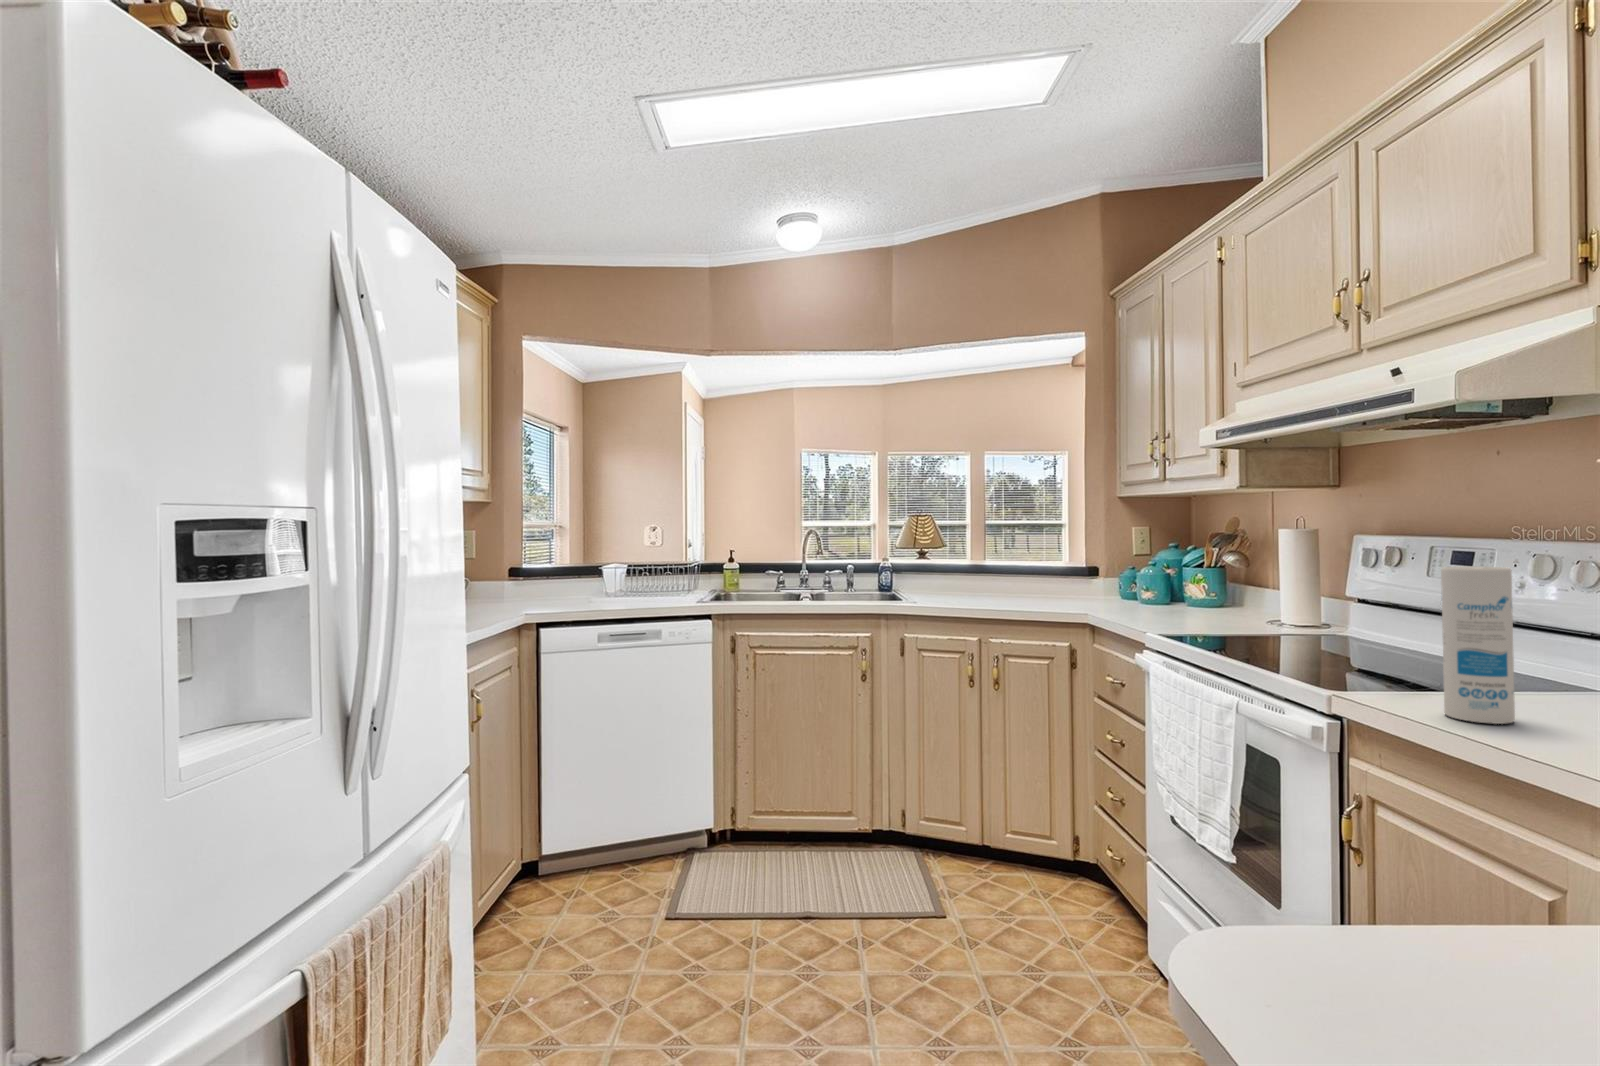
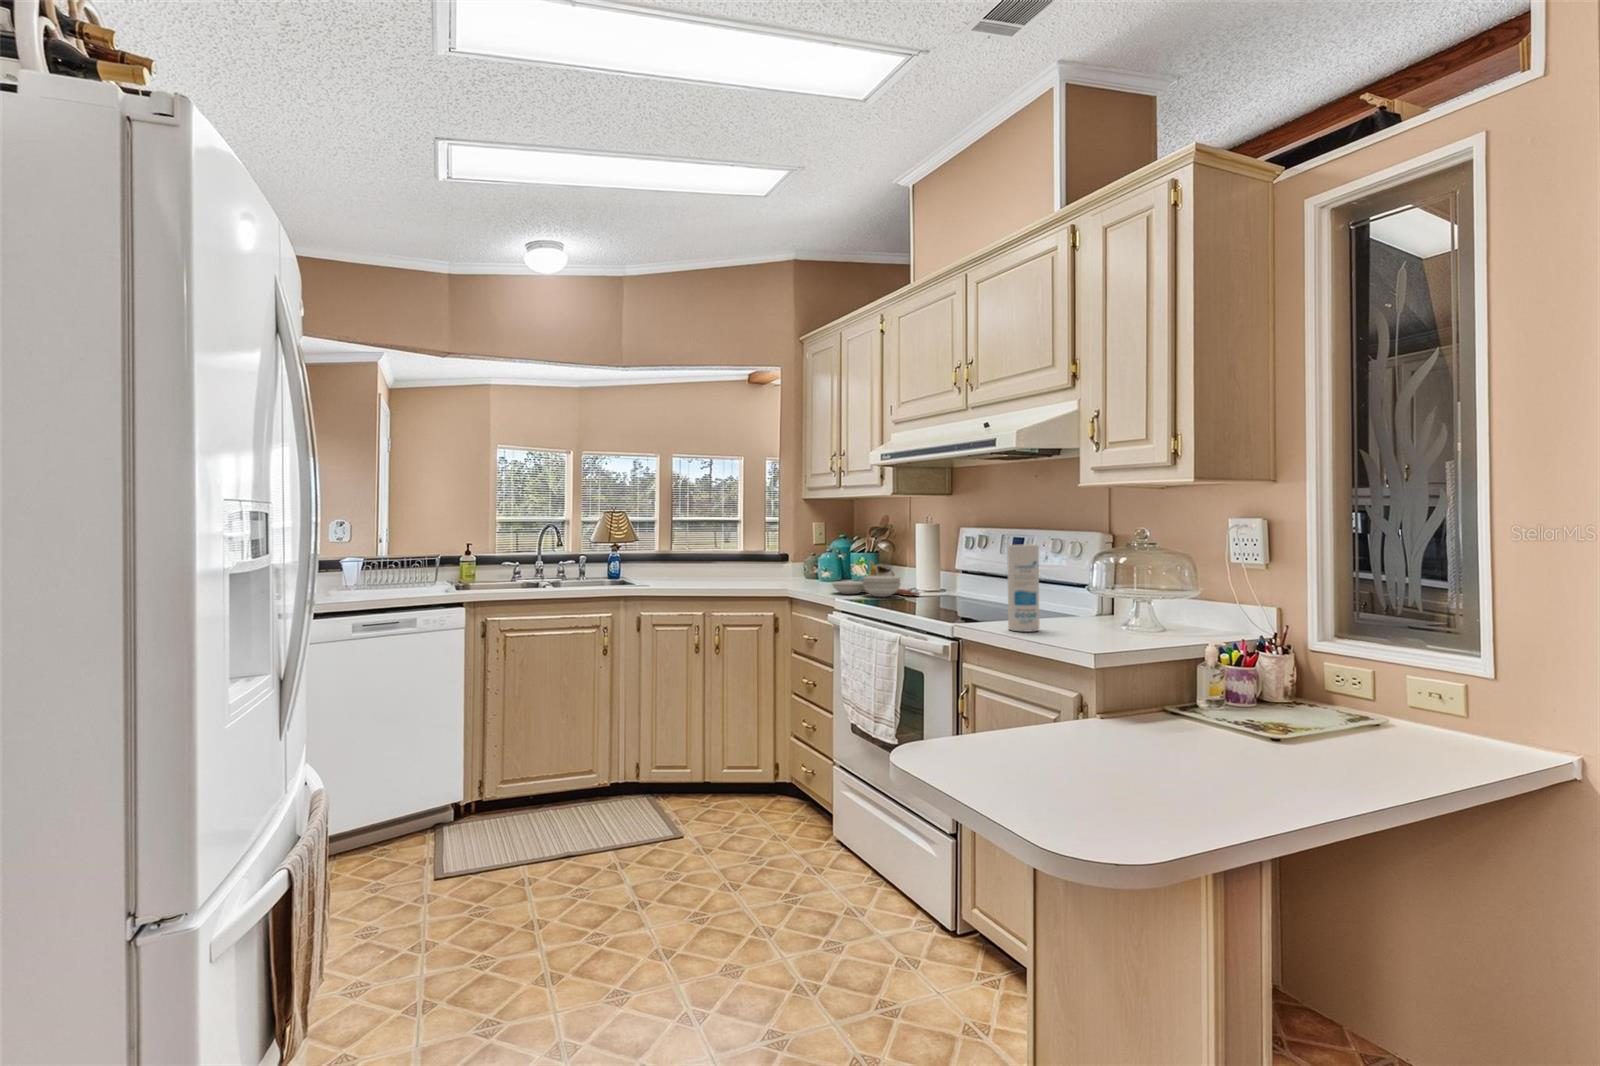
cutting board: none [1144,580,1284,632] -> present [832,562,919,597]

